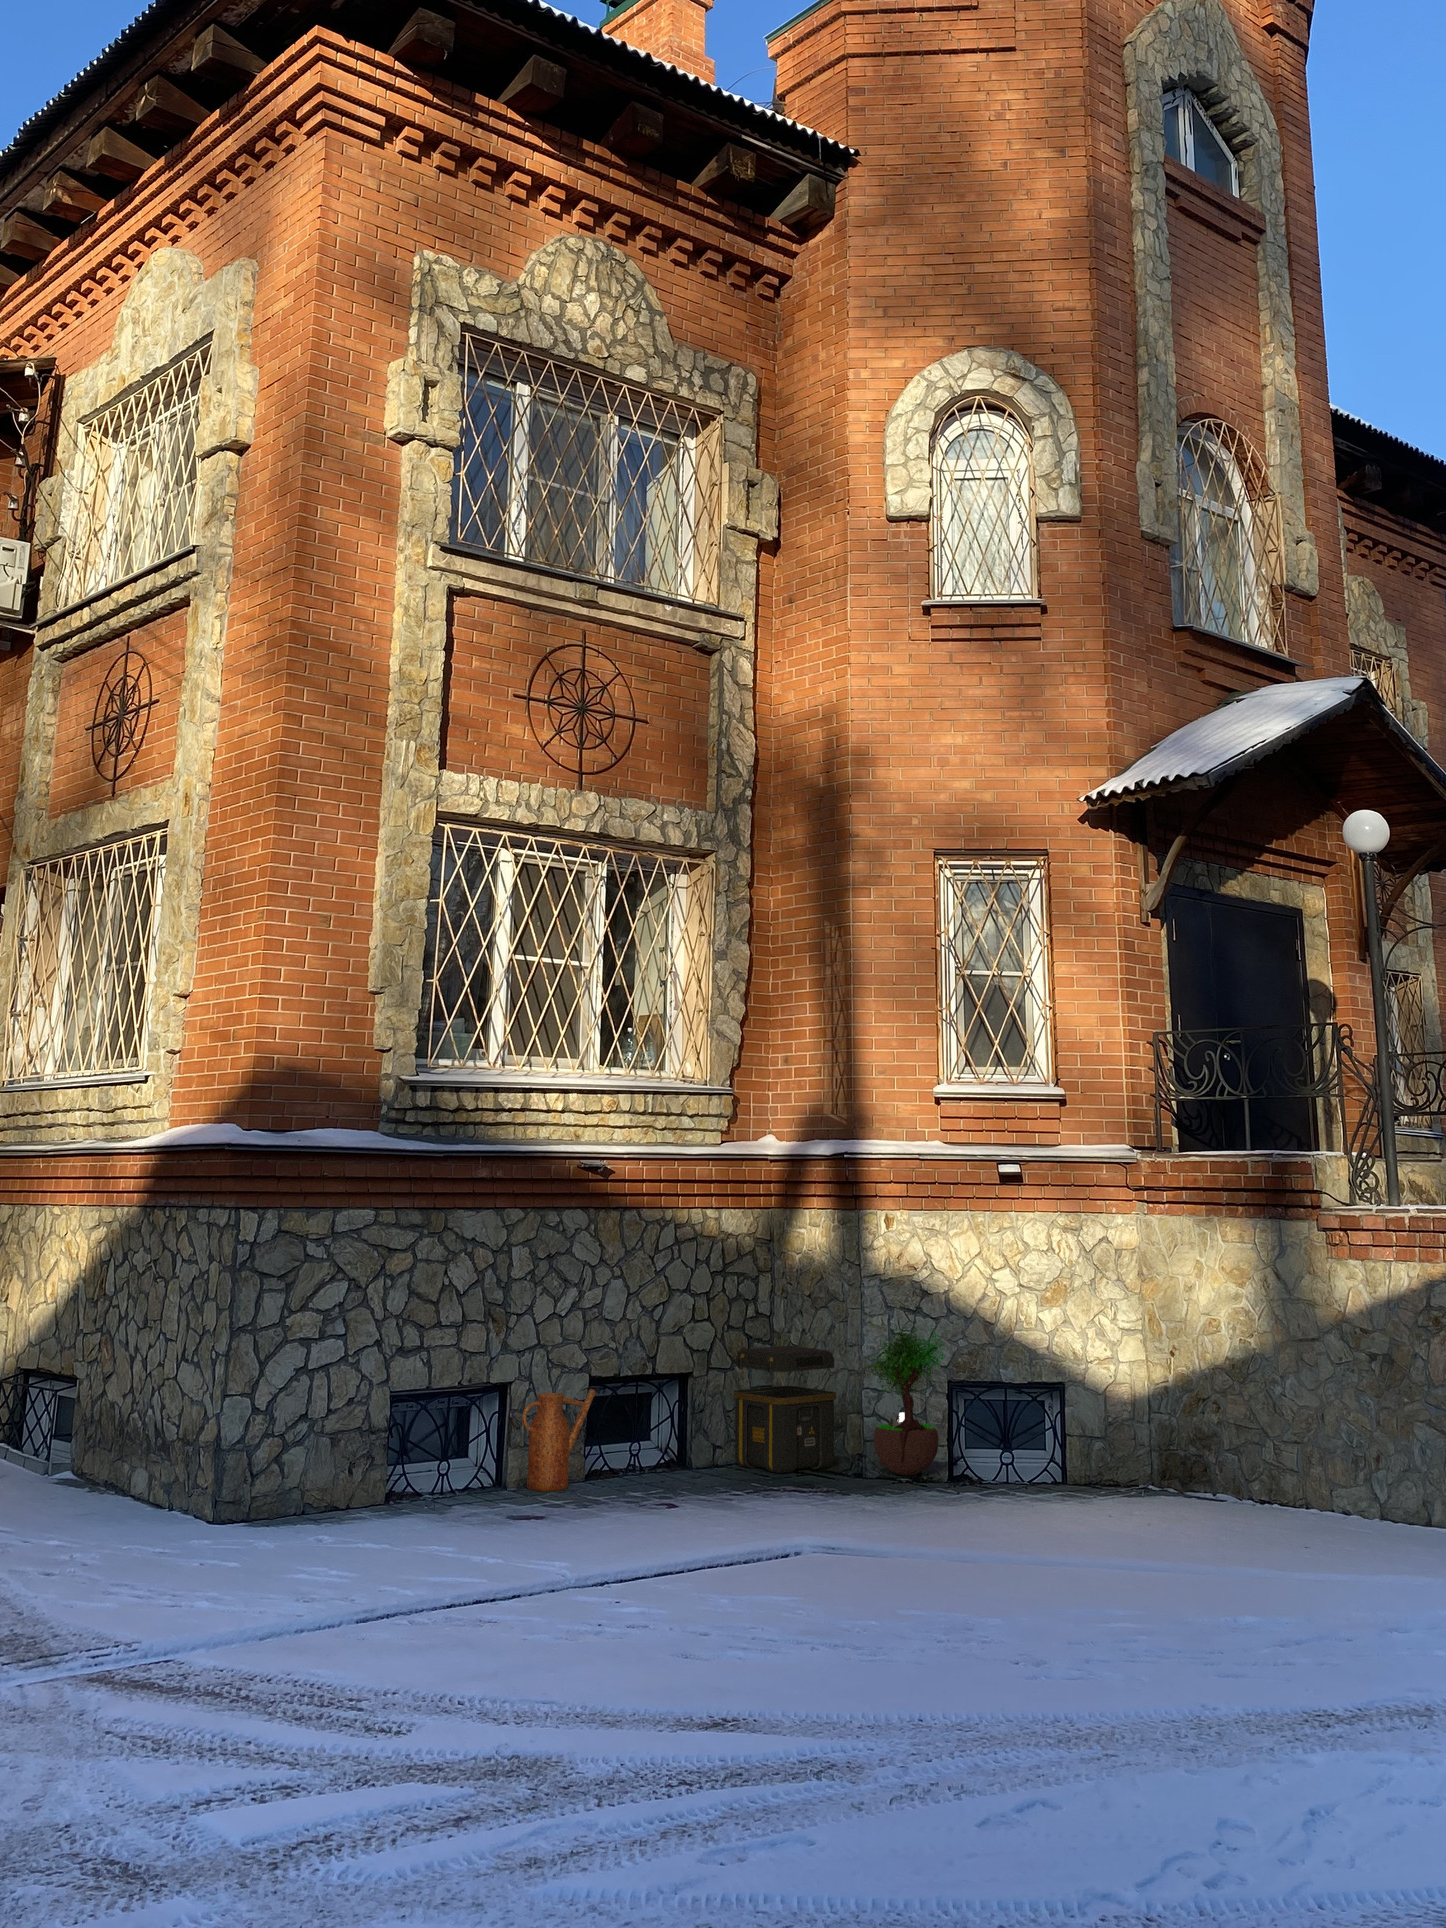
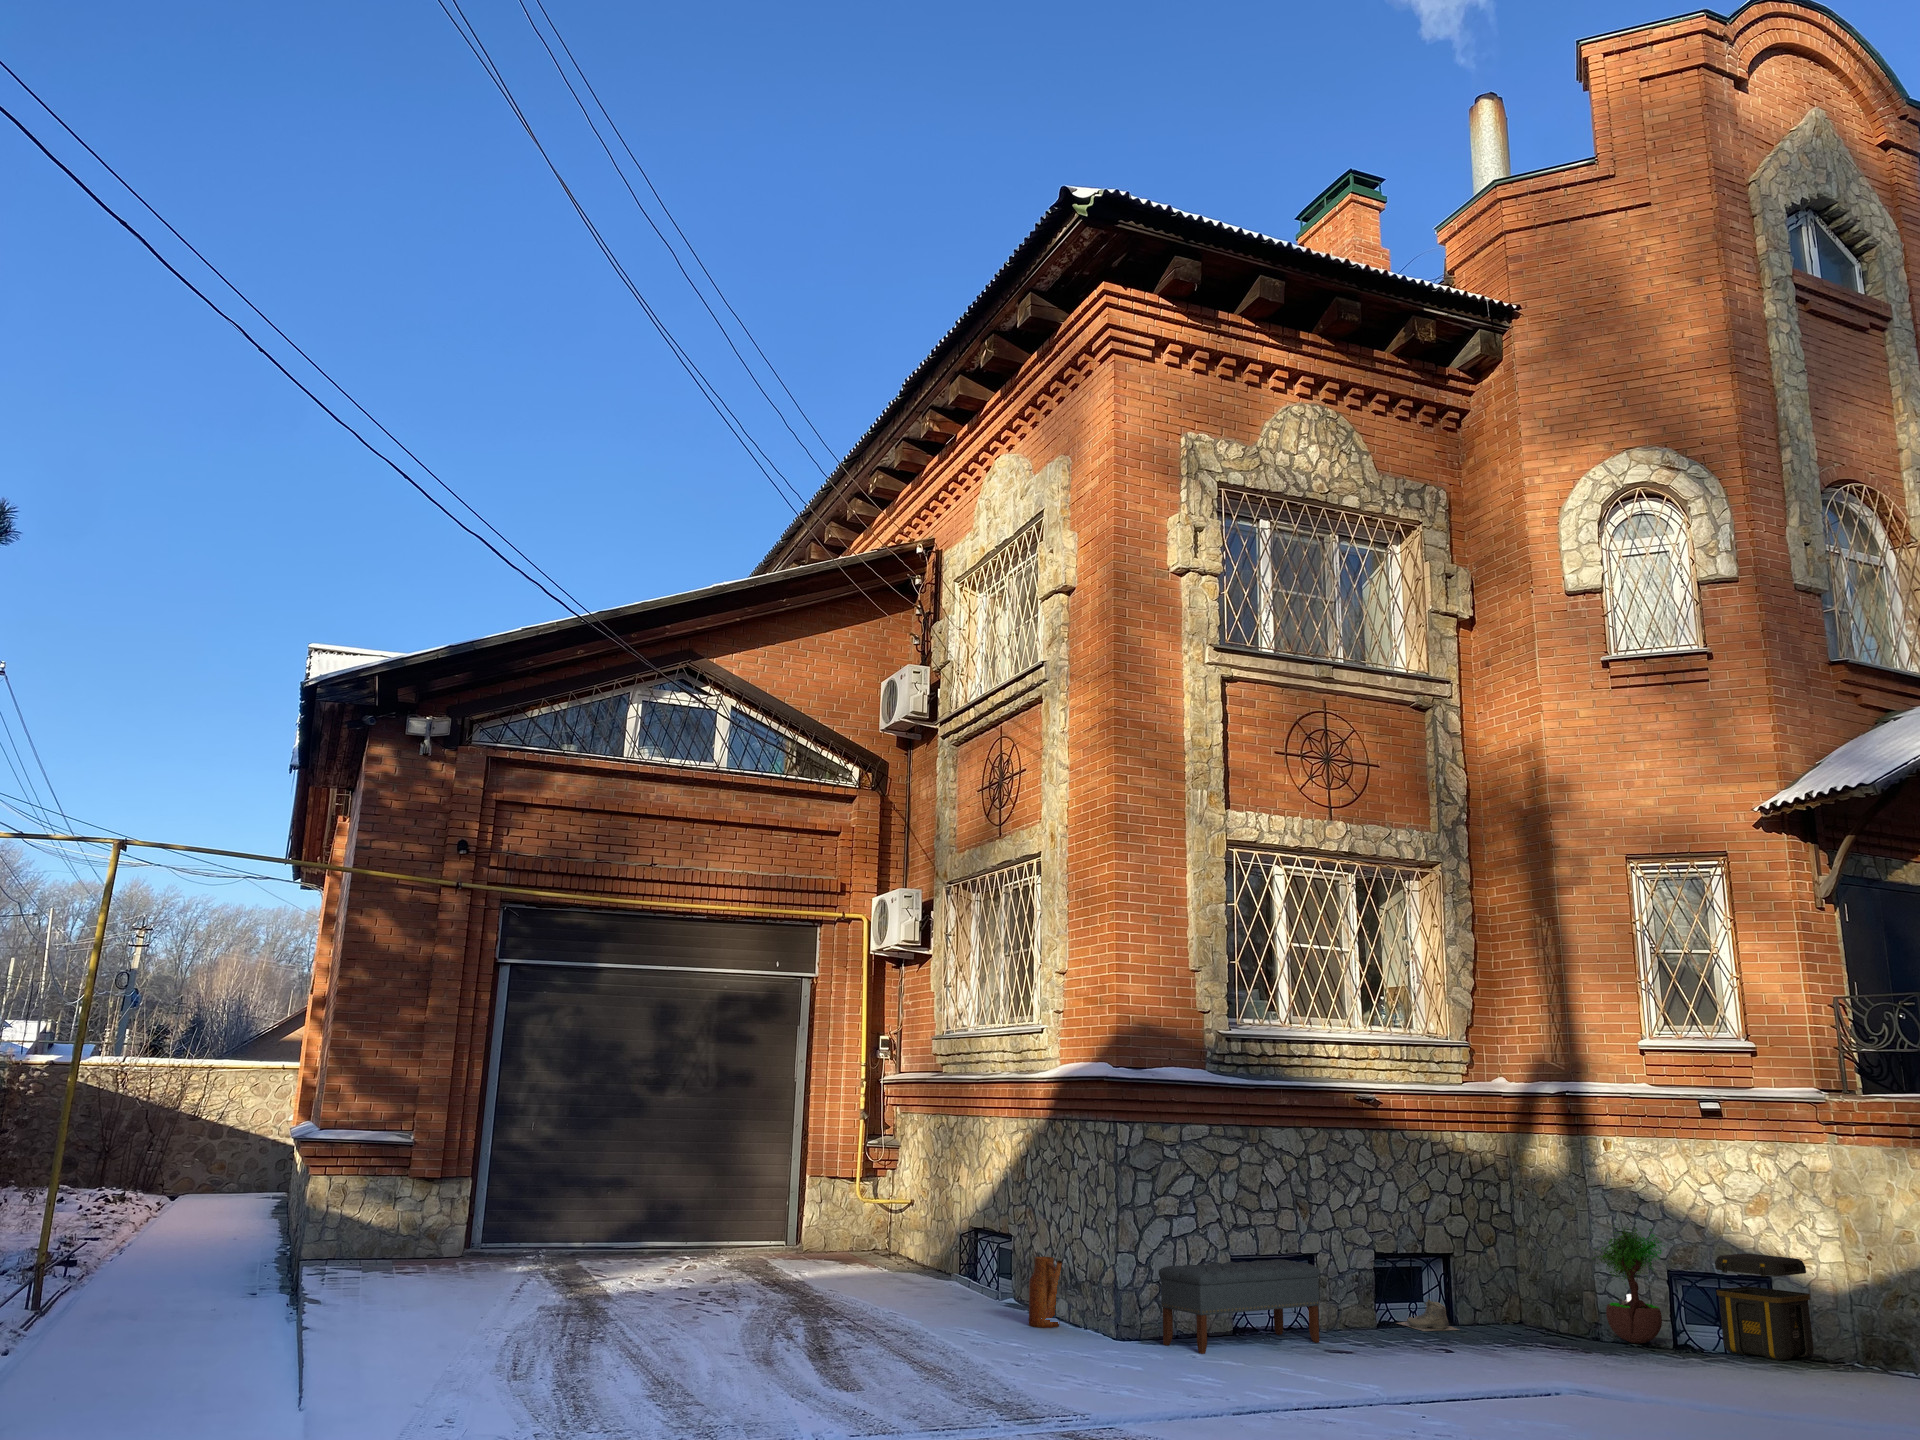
toolbox: present [733,1346,836,1473] -> present [1715,1254,1814,1360]
watering can: present [522,1389,596,1491] -> present [1029,1257,1062,1328]
bench: none [286,1392,515,1535] -> present [1159,1259,1320,1354]
boots: none [612,1433,695,1478] -> present [1397,1299,1459,1331]

